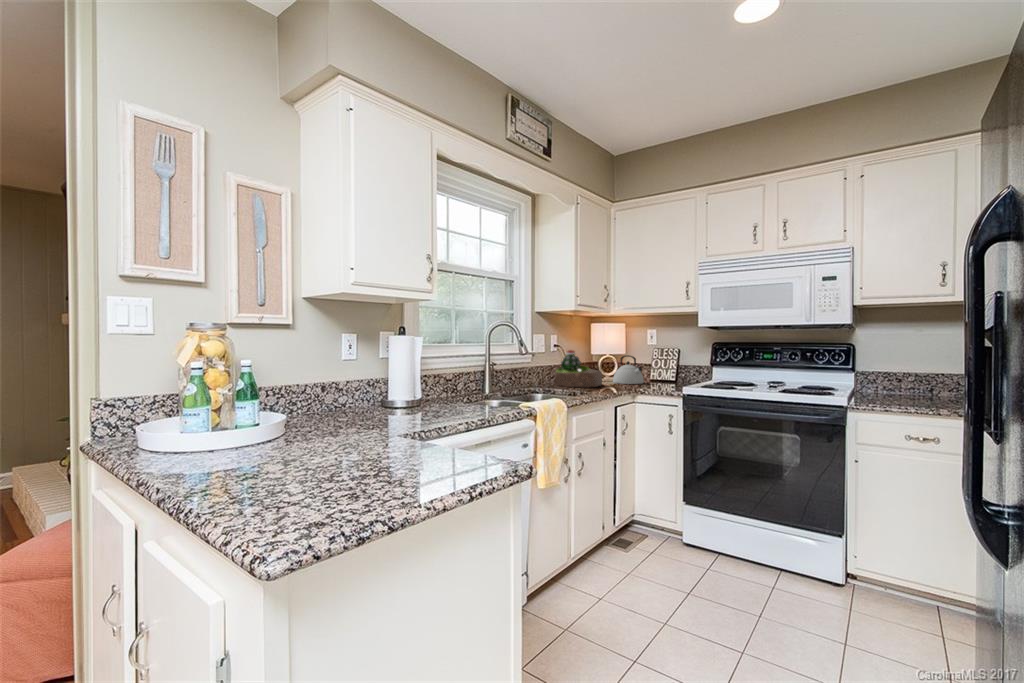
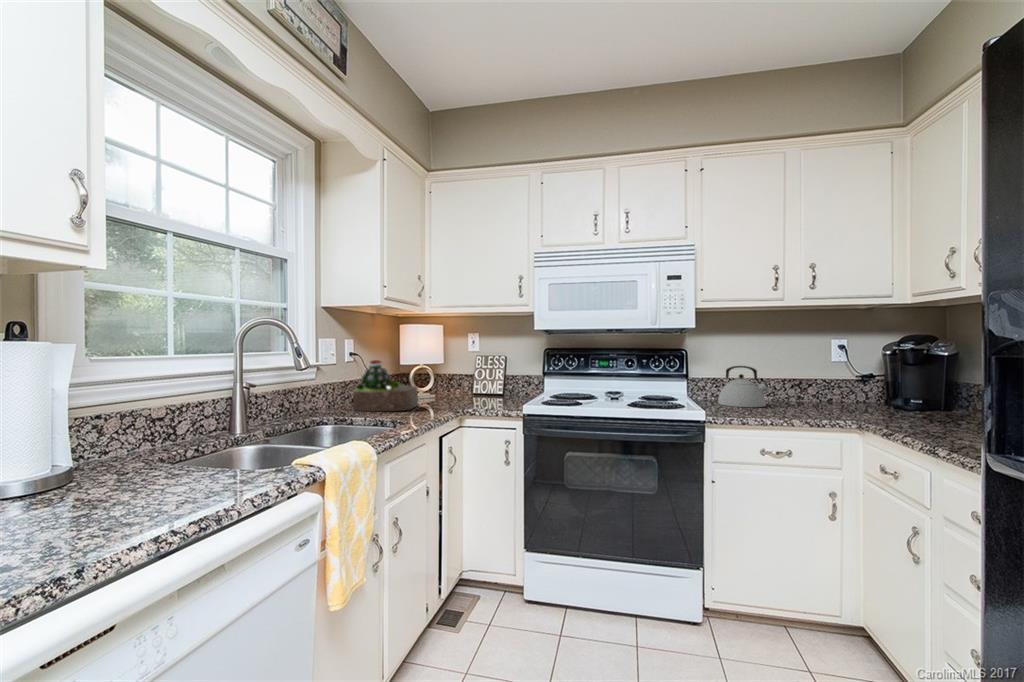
kettle: present [613,355,644,384] -> present [718,366,768,407]

